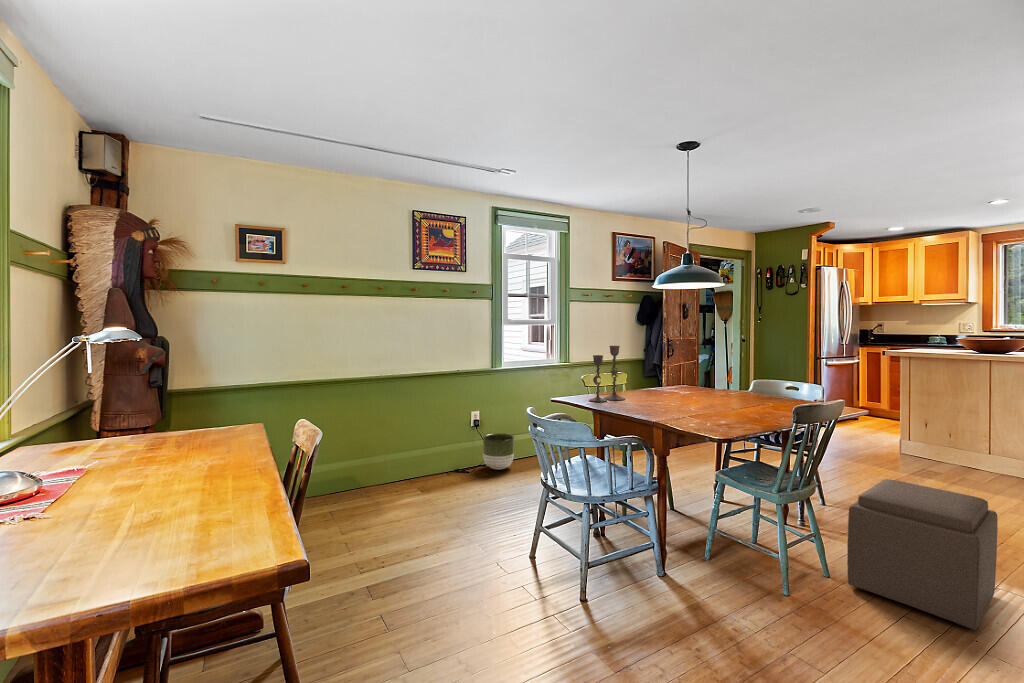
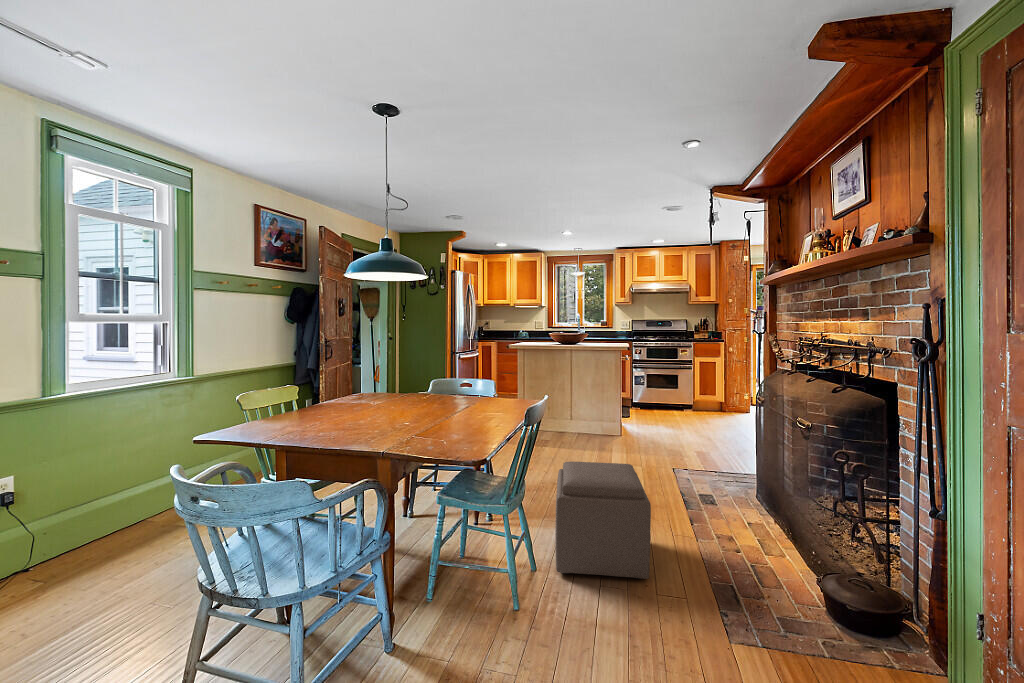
candlestick: present [589,346,625,402] -> none [253,350,305,430]
planter: present [483,434,514,470] -> none [27,496,100,562]

